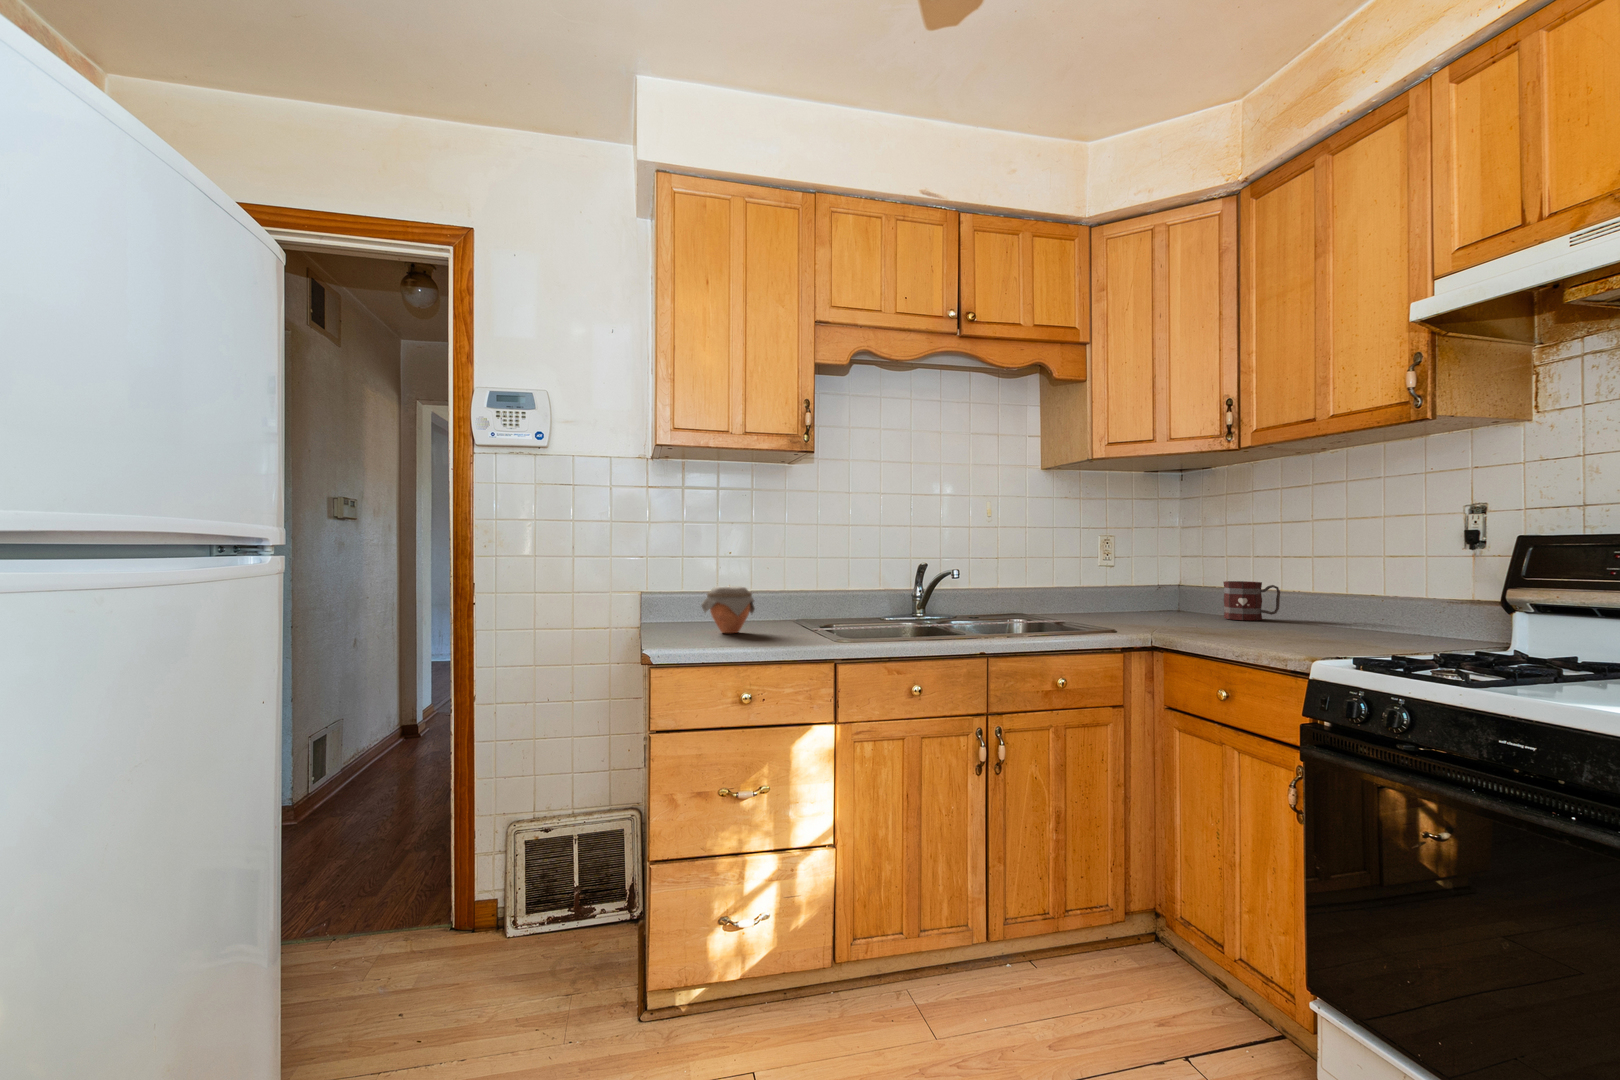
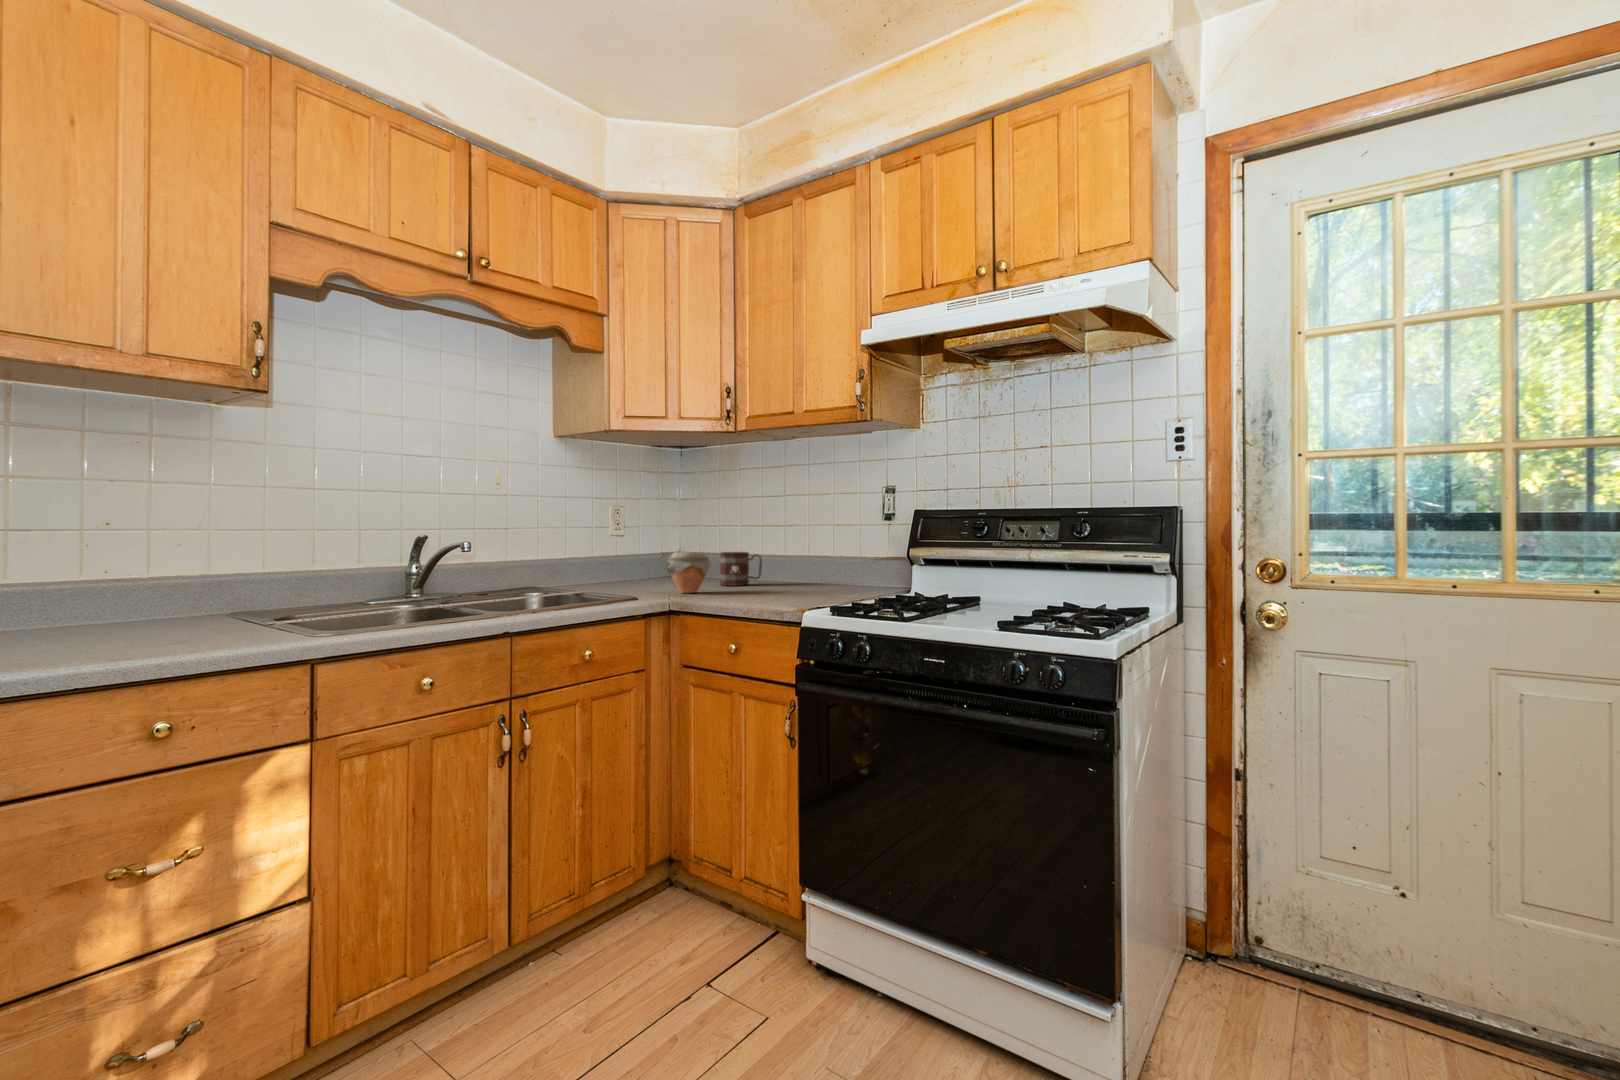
jar: present [701,586,755,633] -> present [667,552,710,593]

